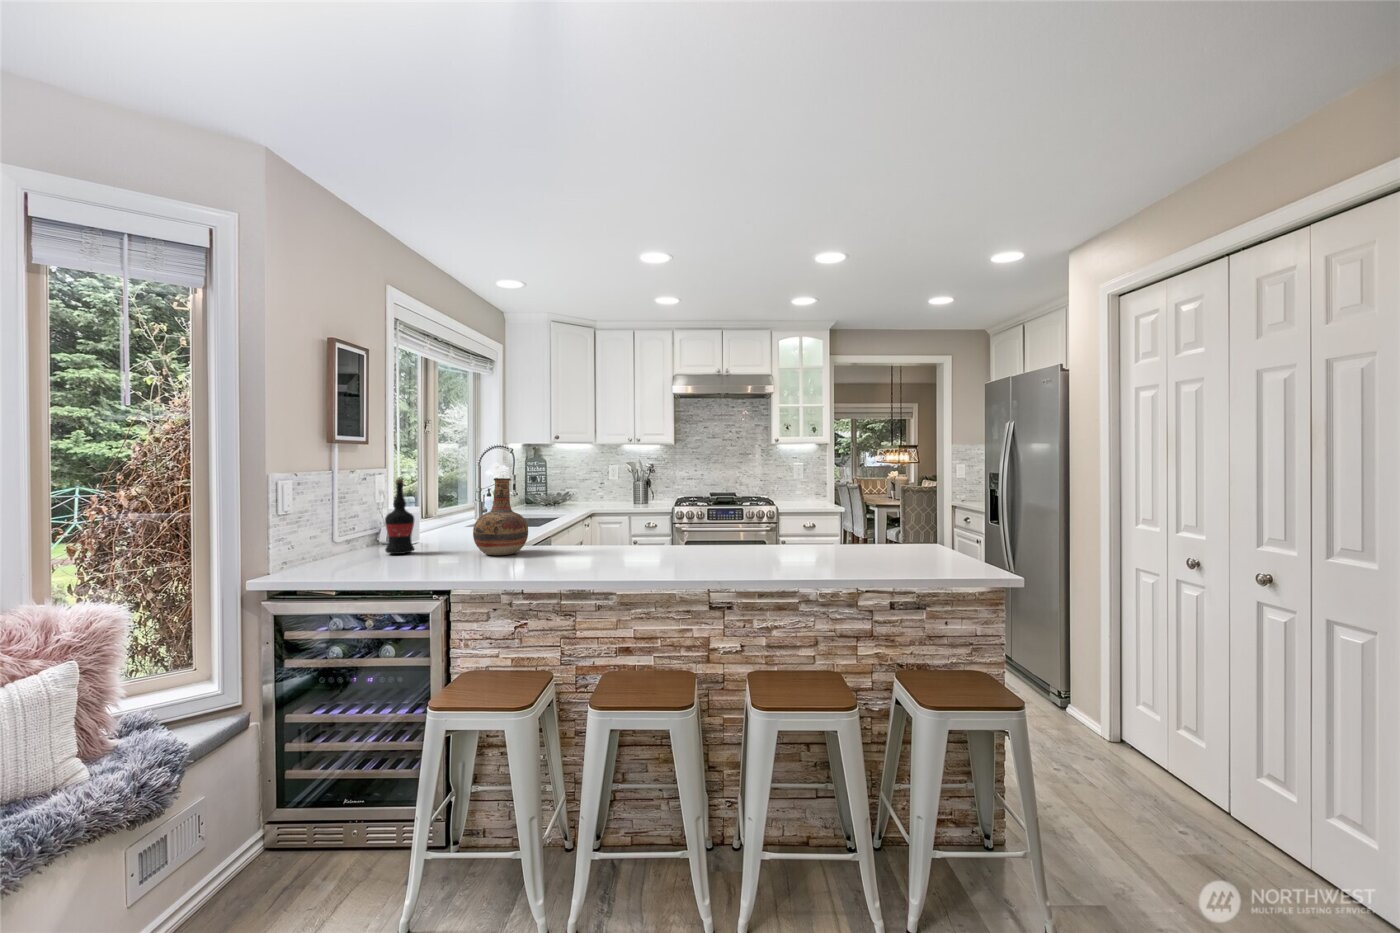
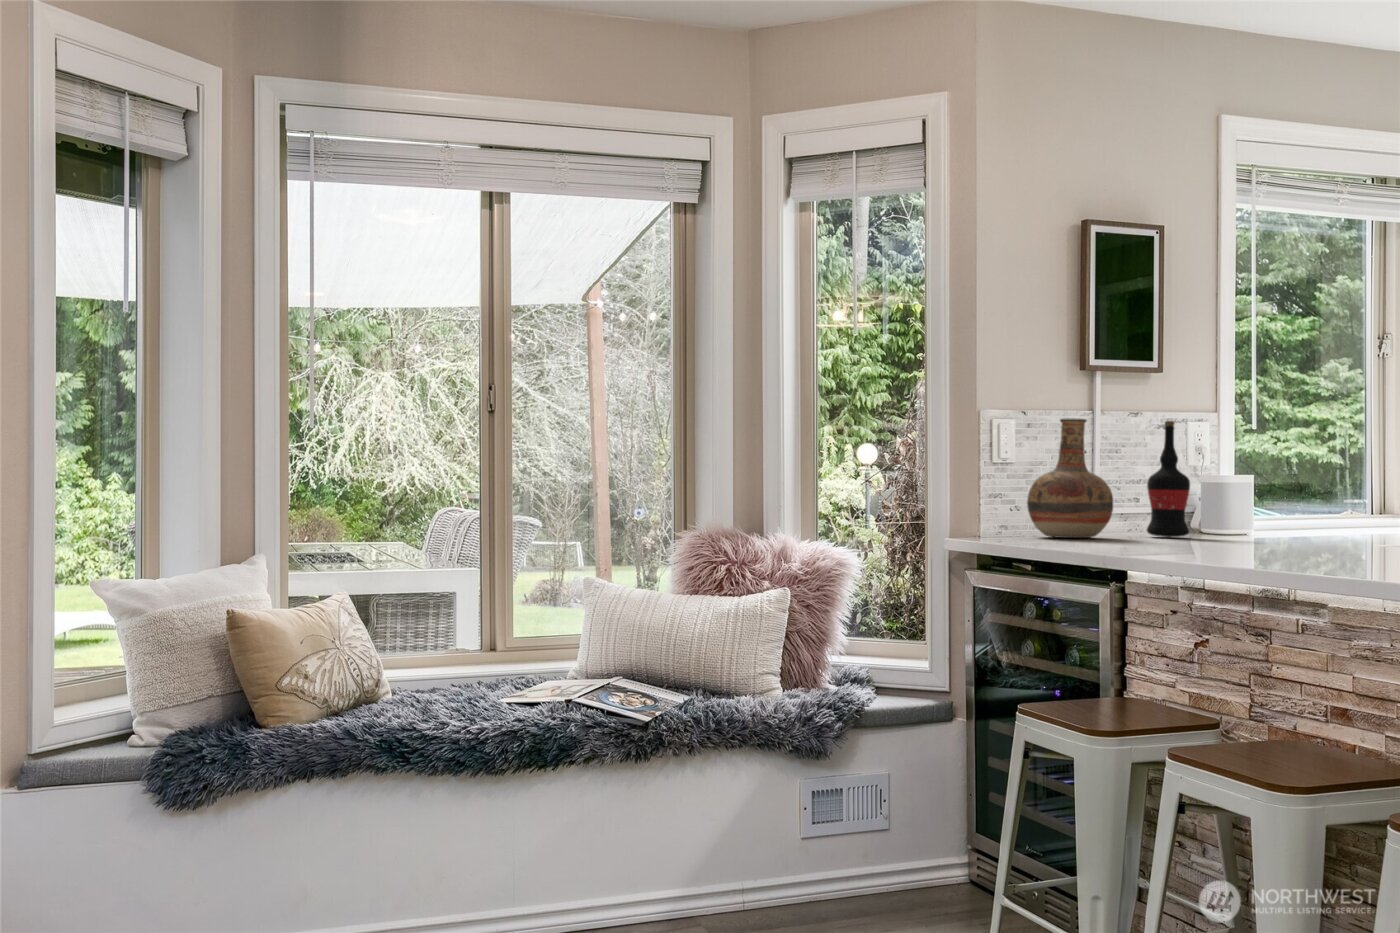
vase: present [473,478,528,555] -> present [1027,418,1113,538]

